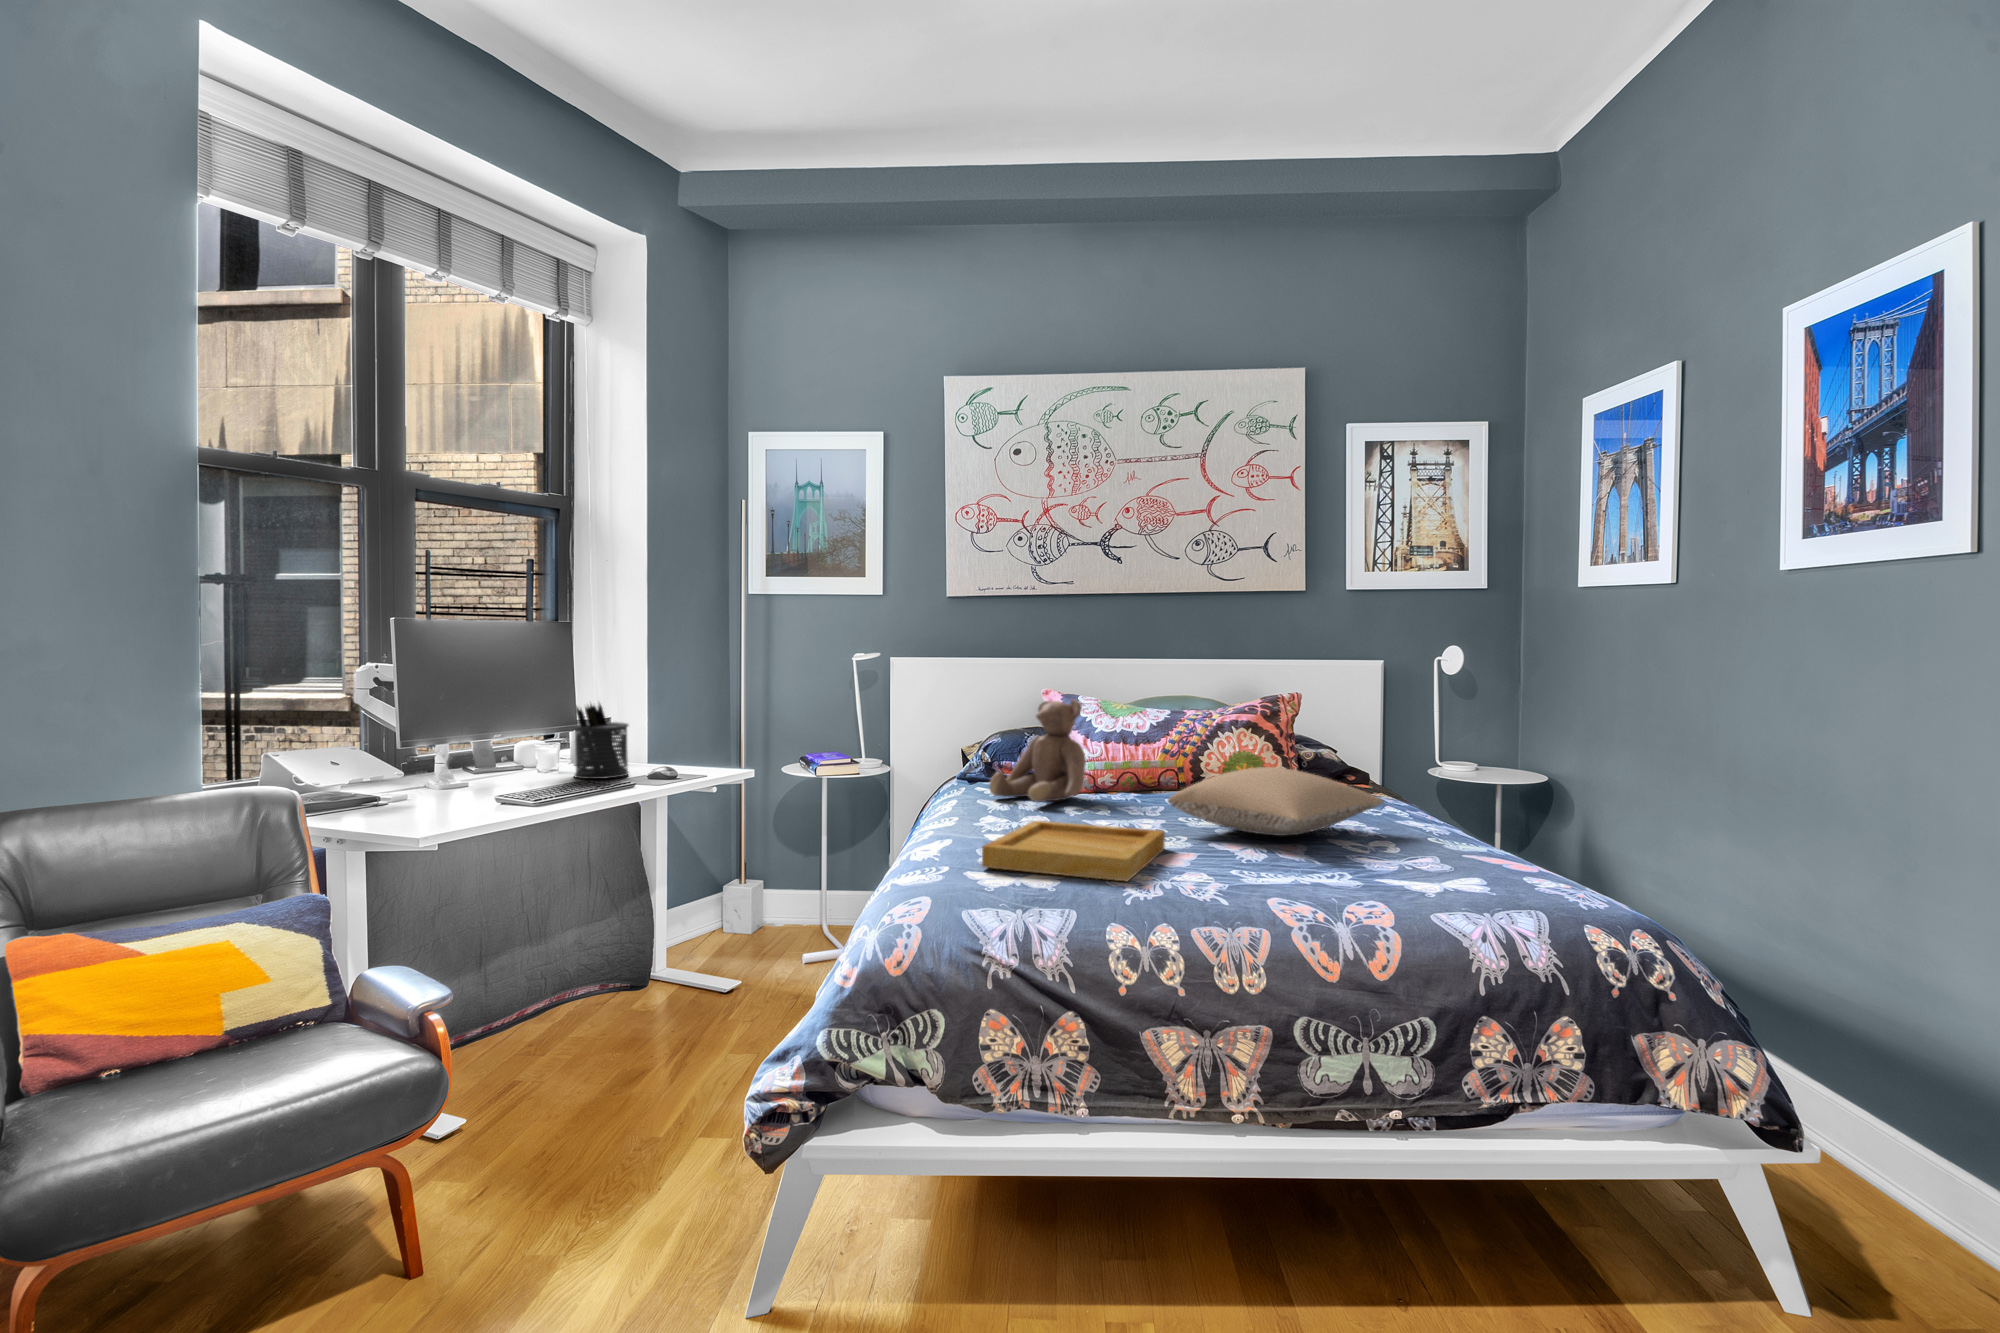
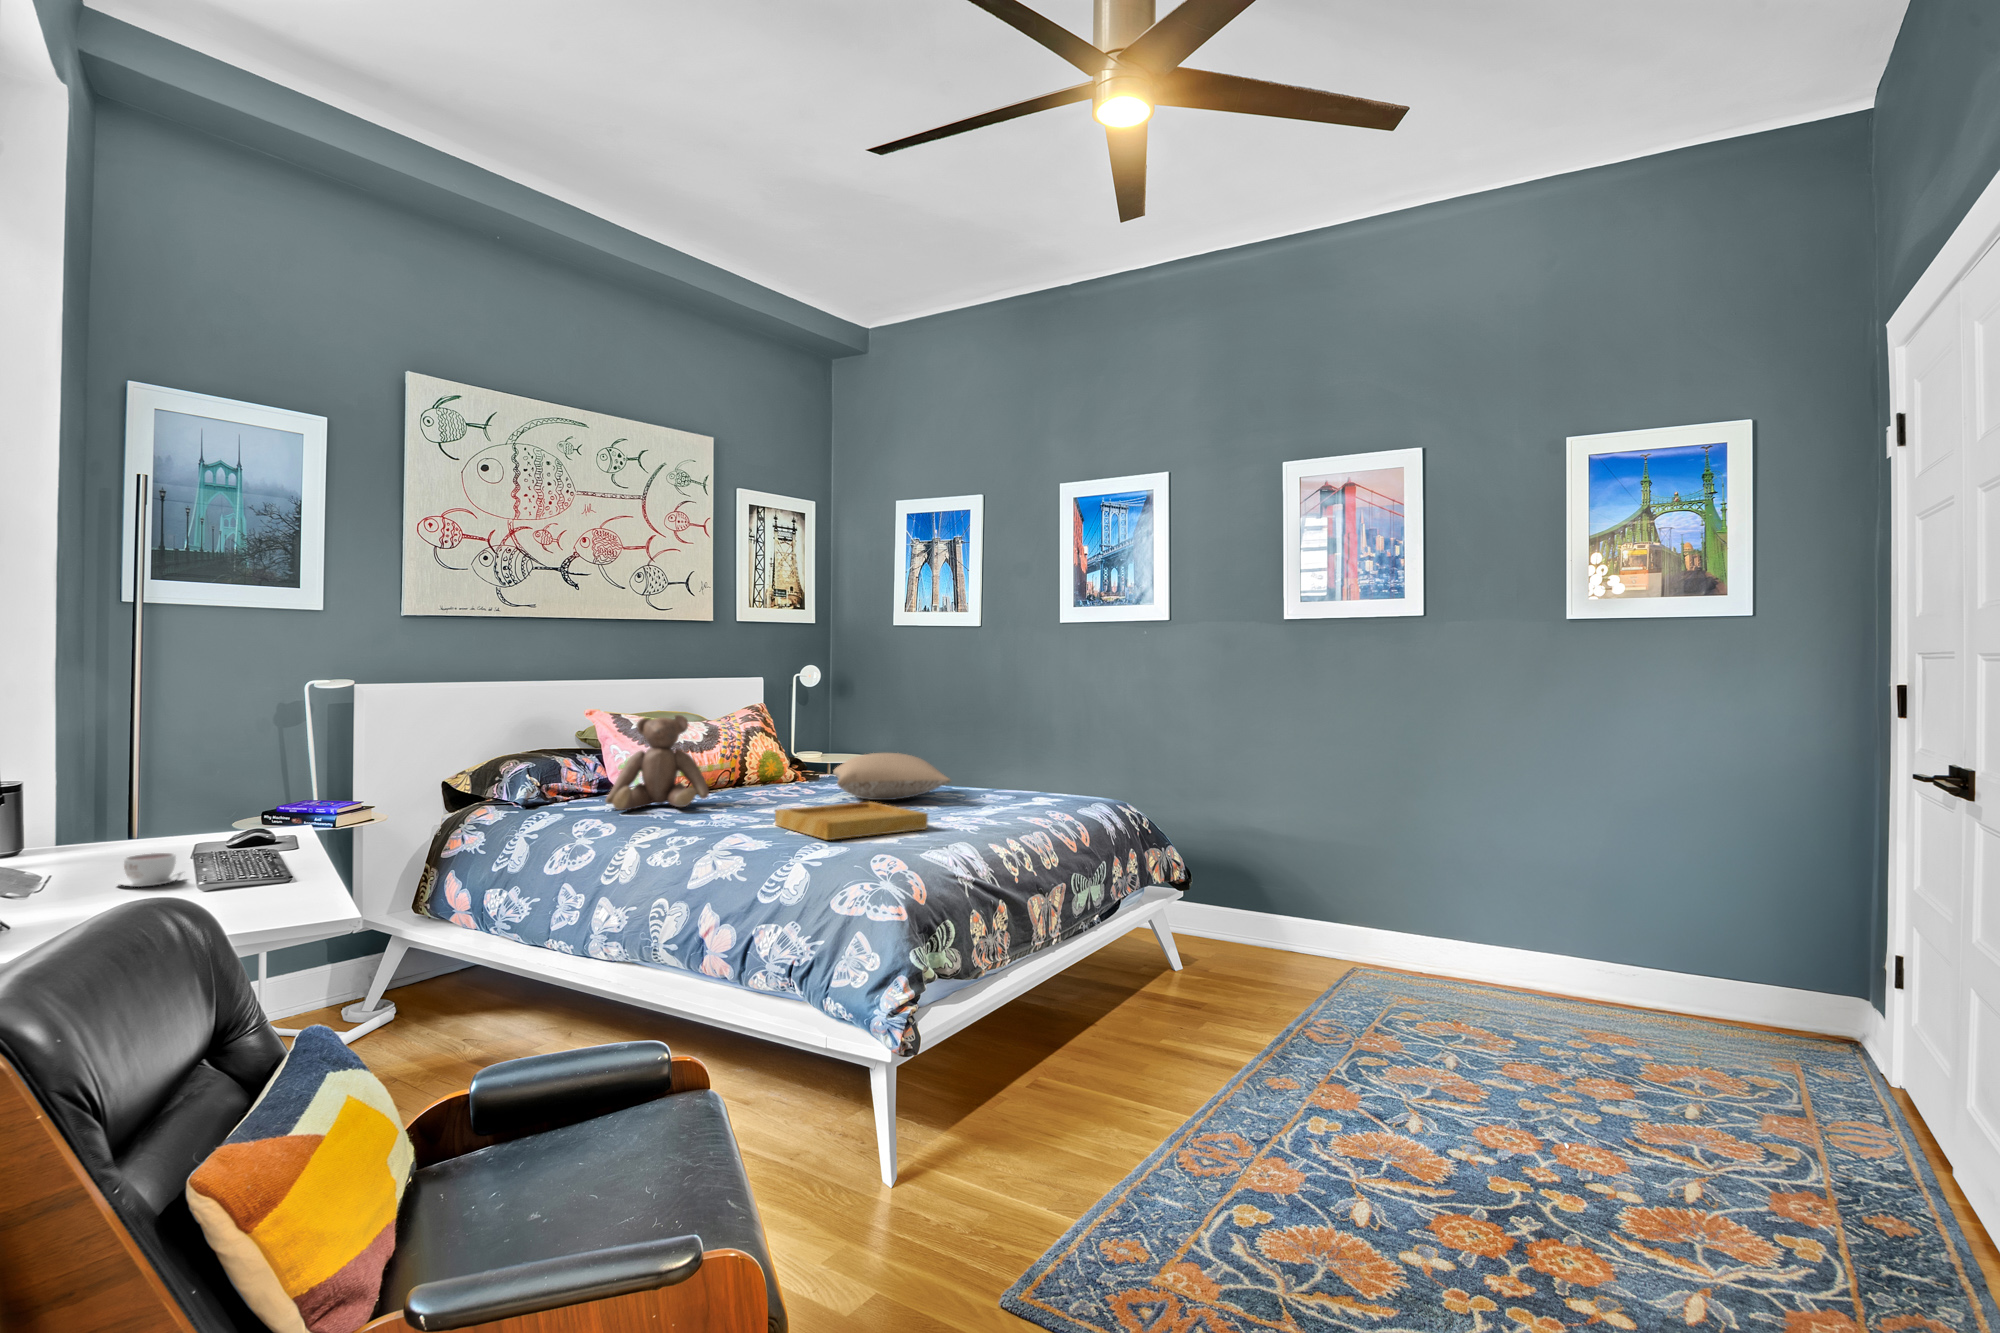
pen holder: present [574,704,629,779] -> none [120,743,212,854]
coffee cup: none [456,777,503,800] -> present [116,853,183,887]

